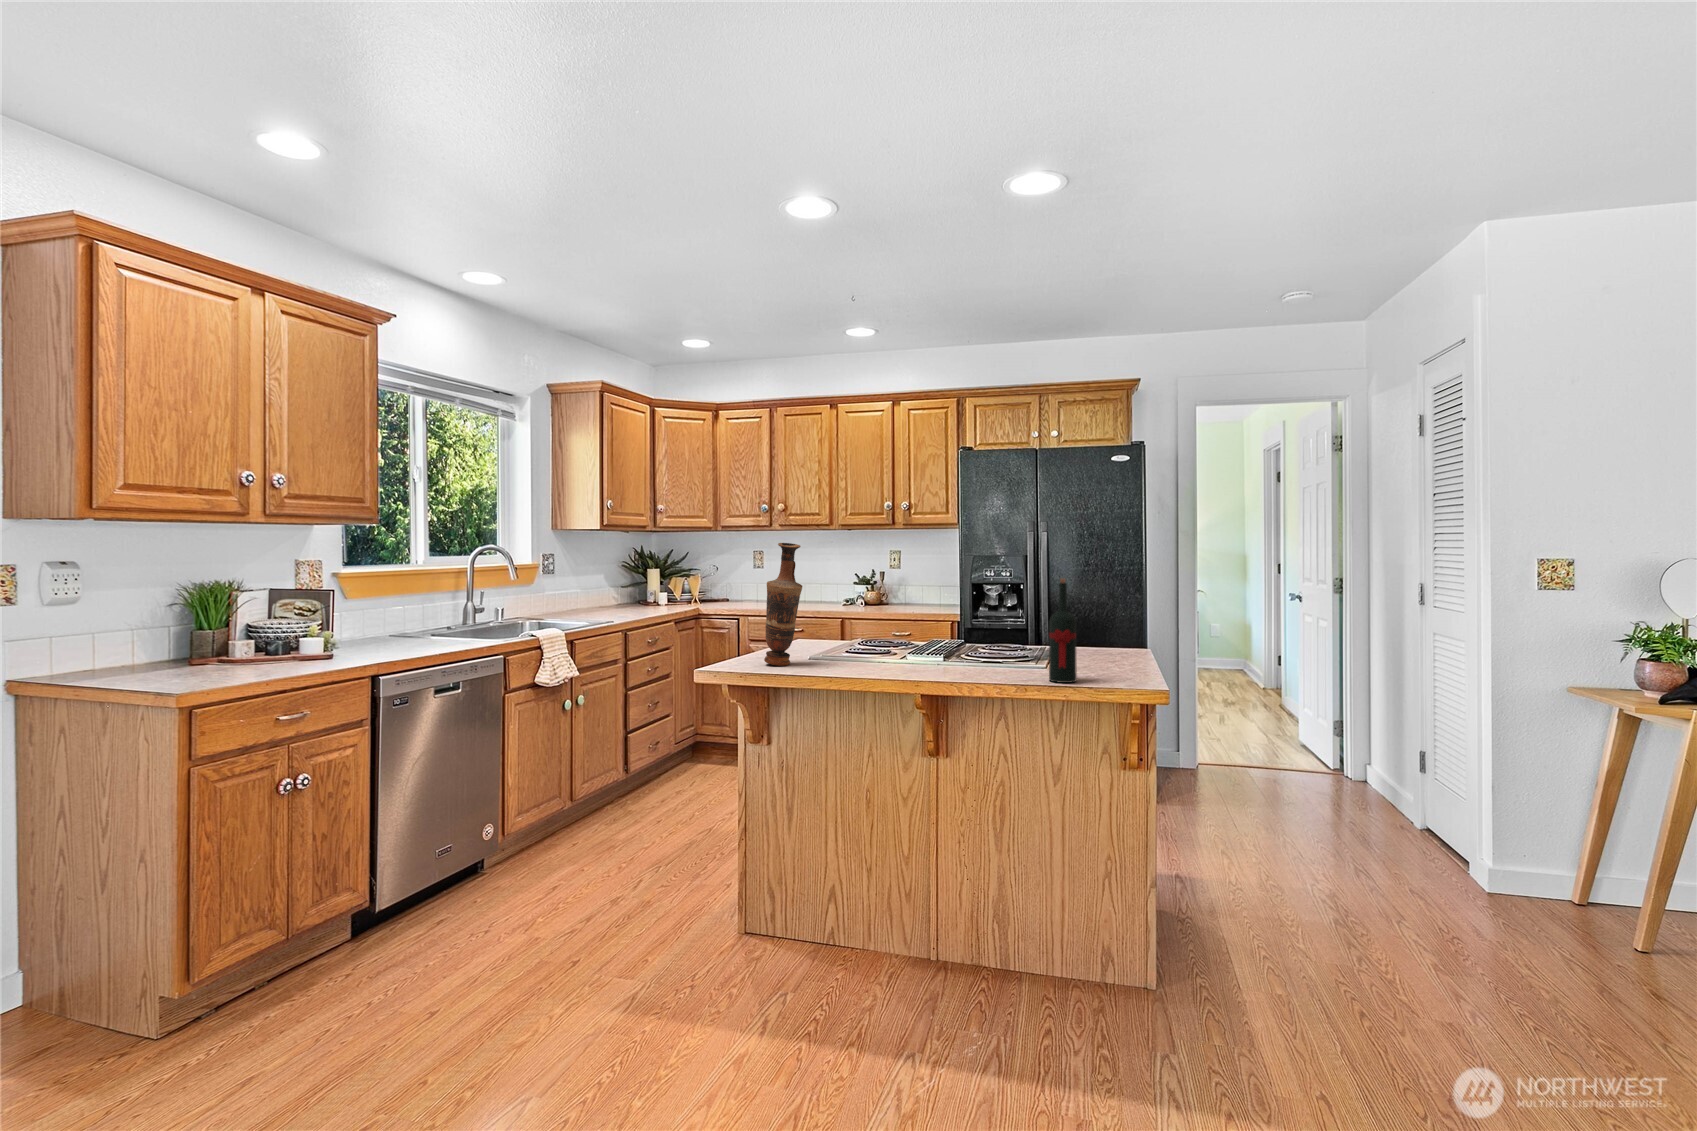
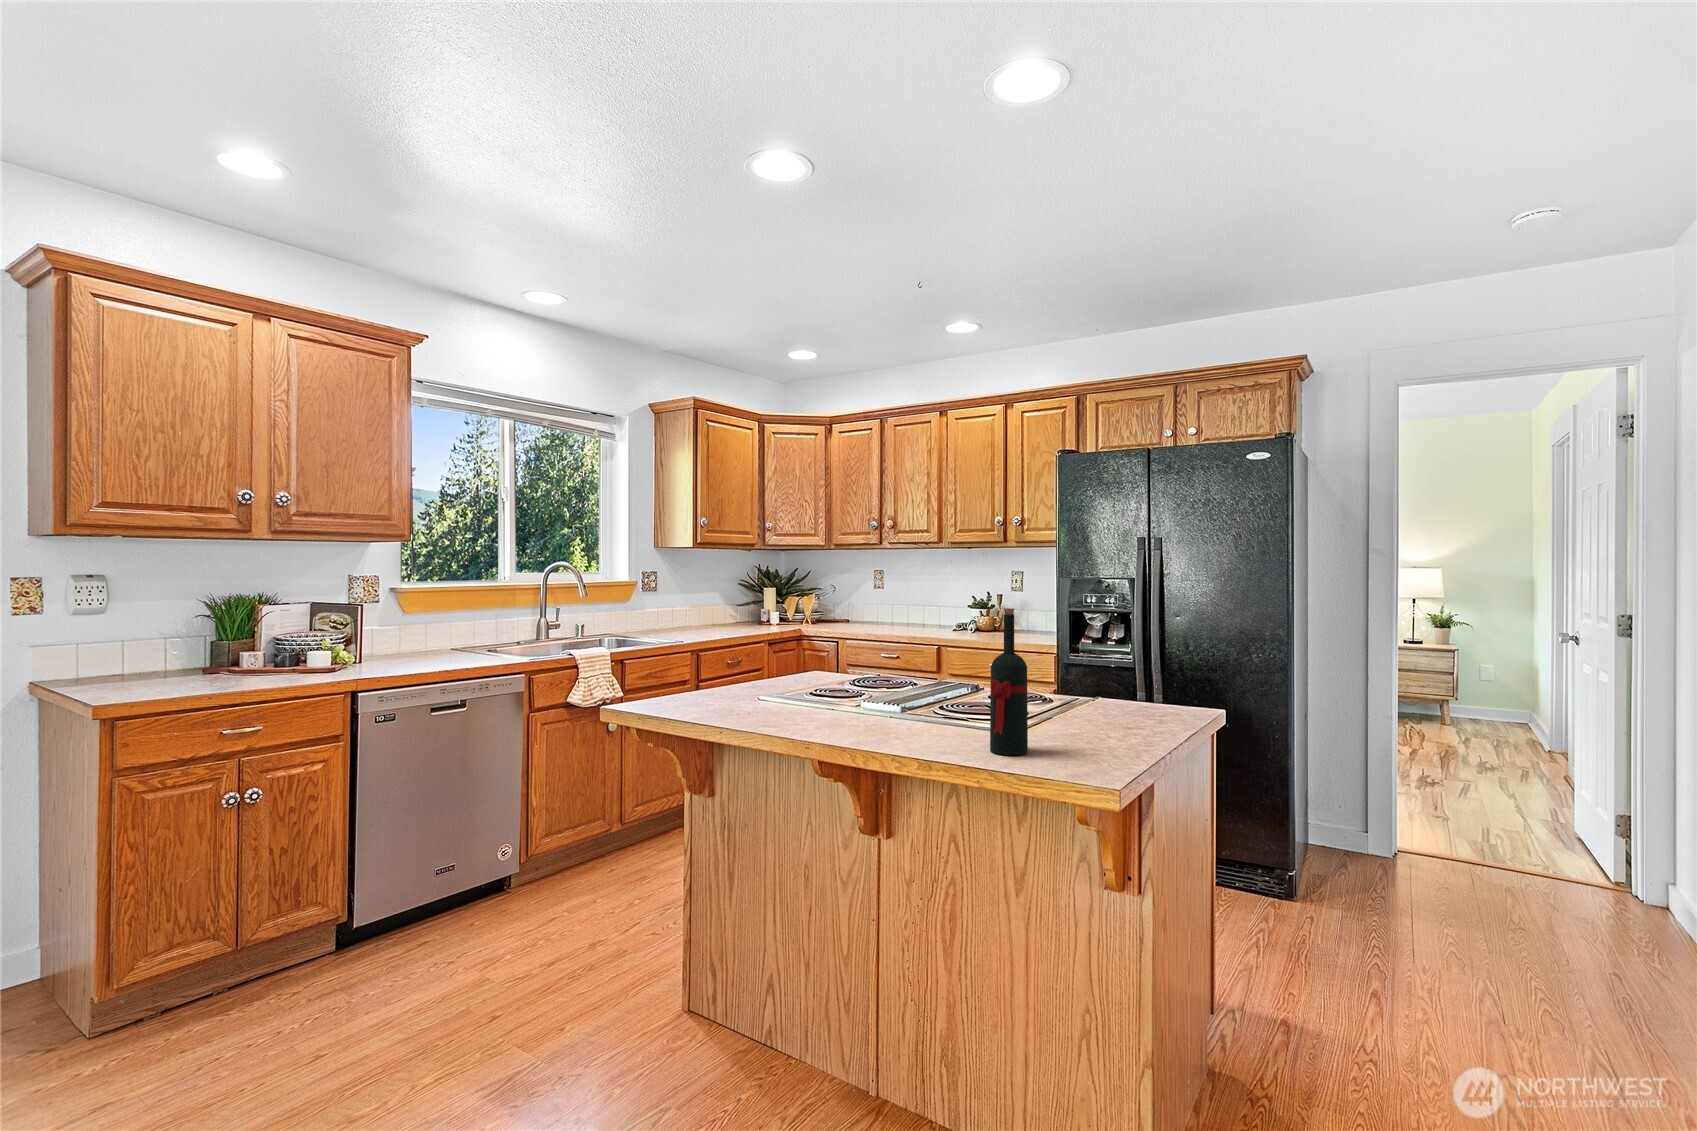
vase: present [764,543,802,666] -> none [691,559,735,705]

